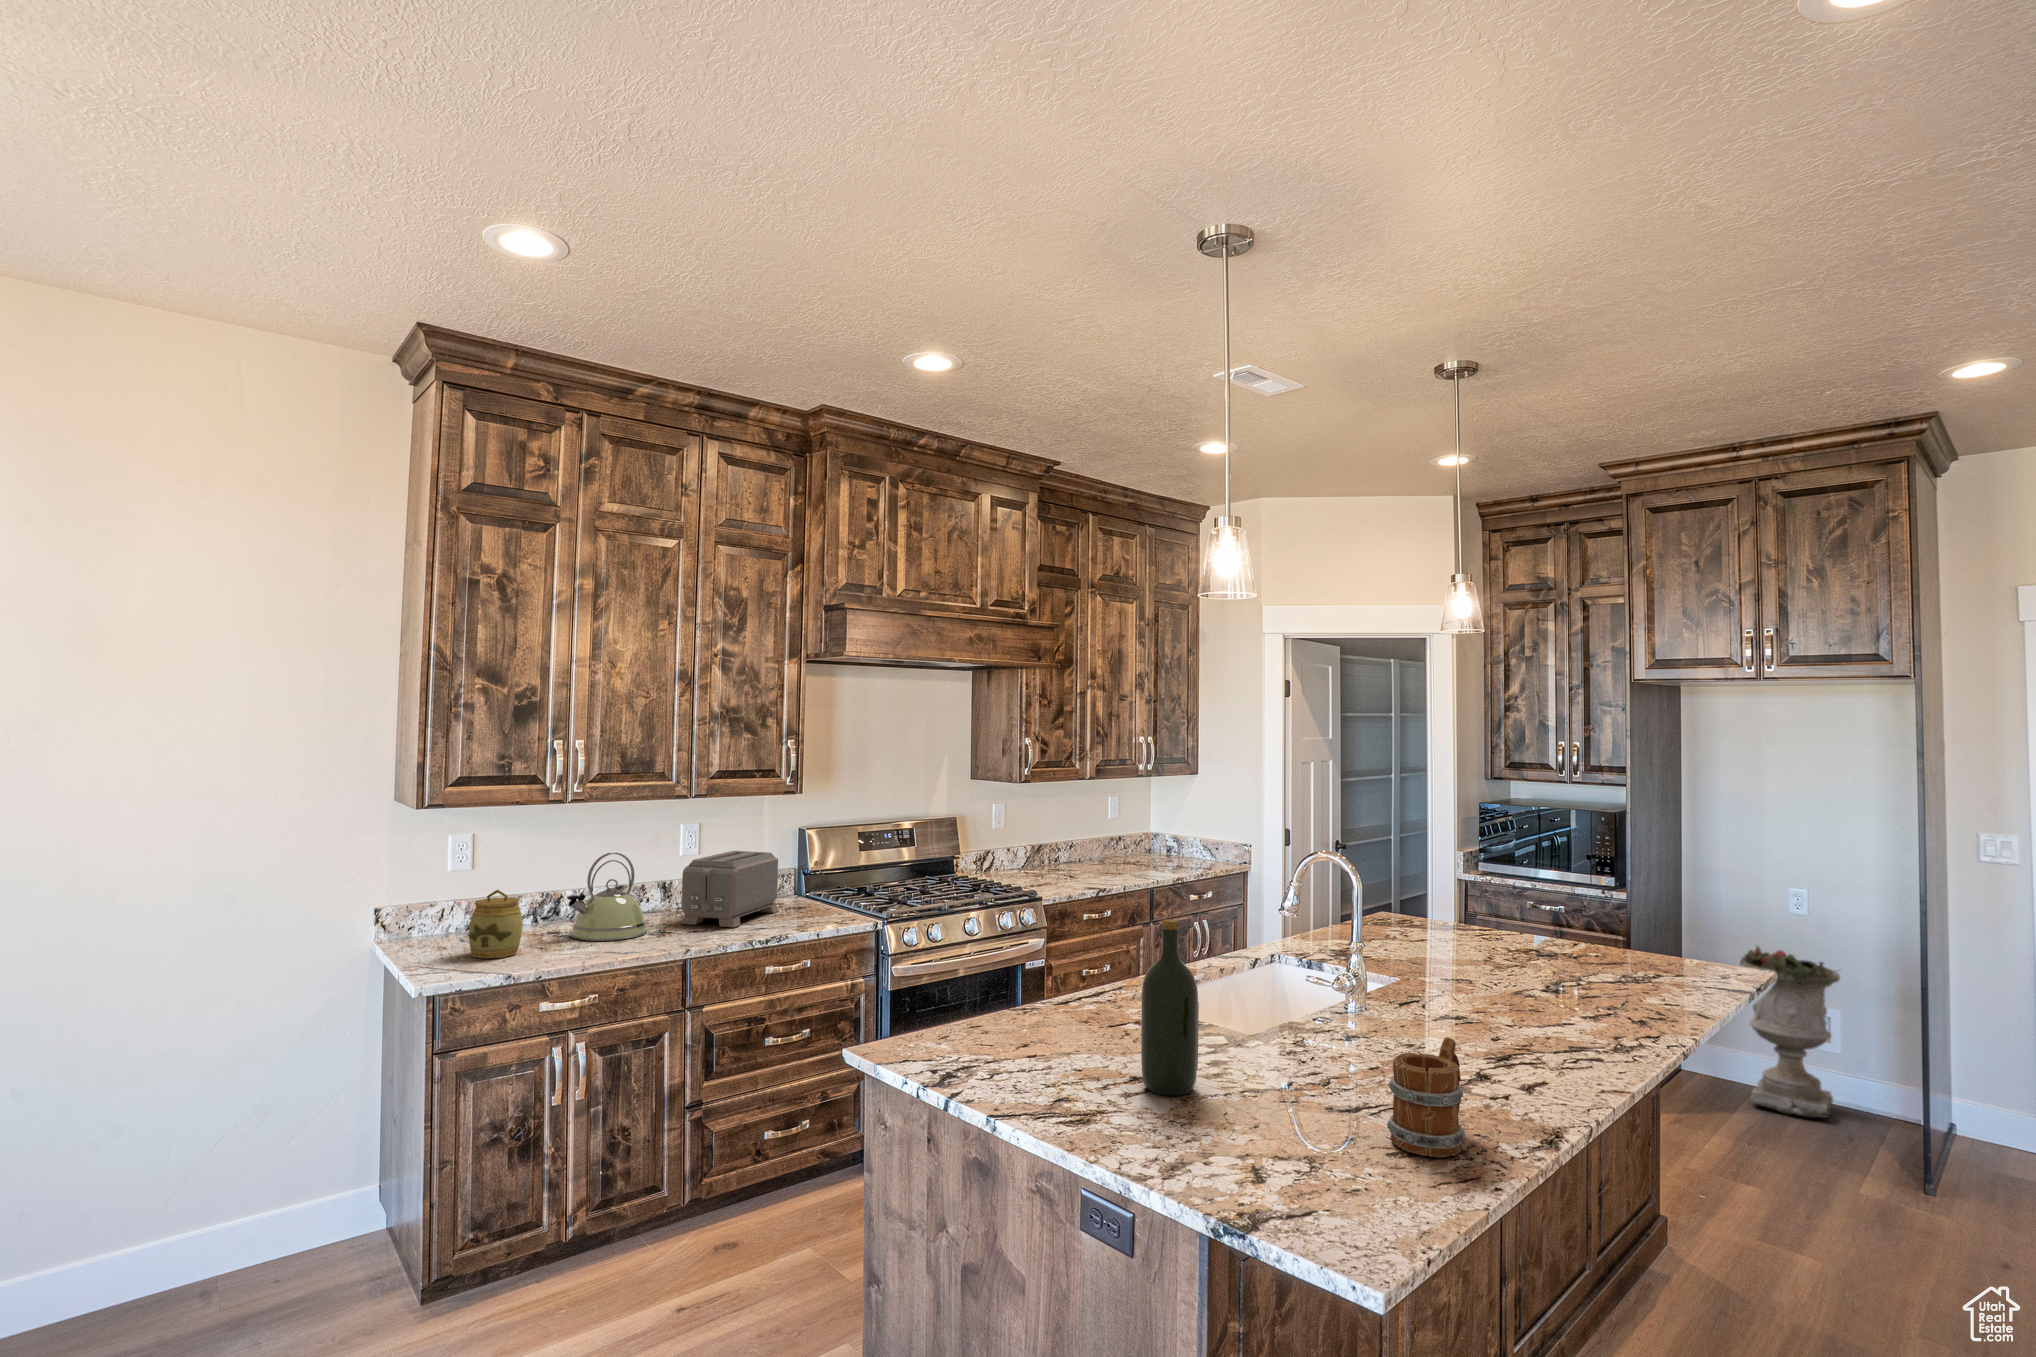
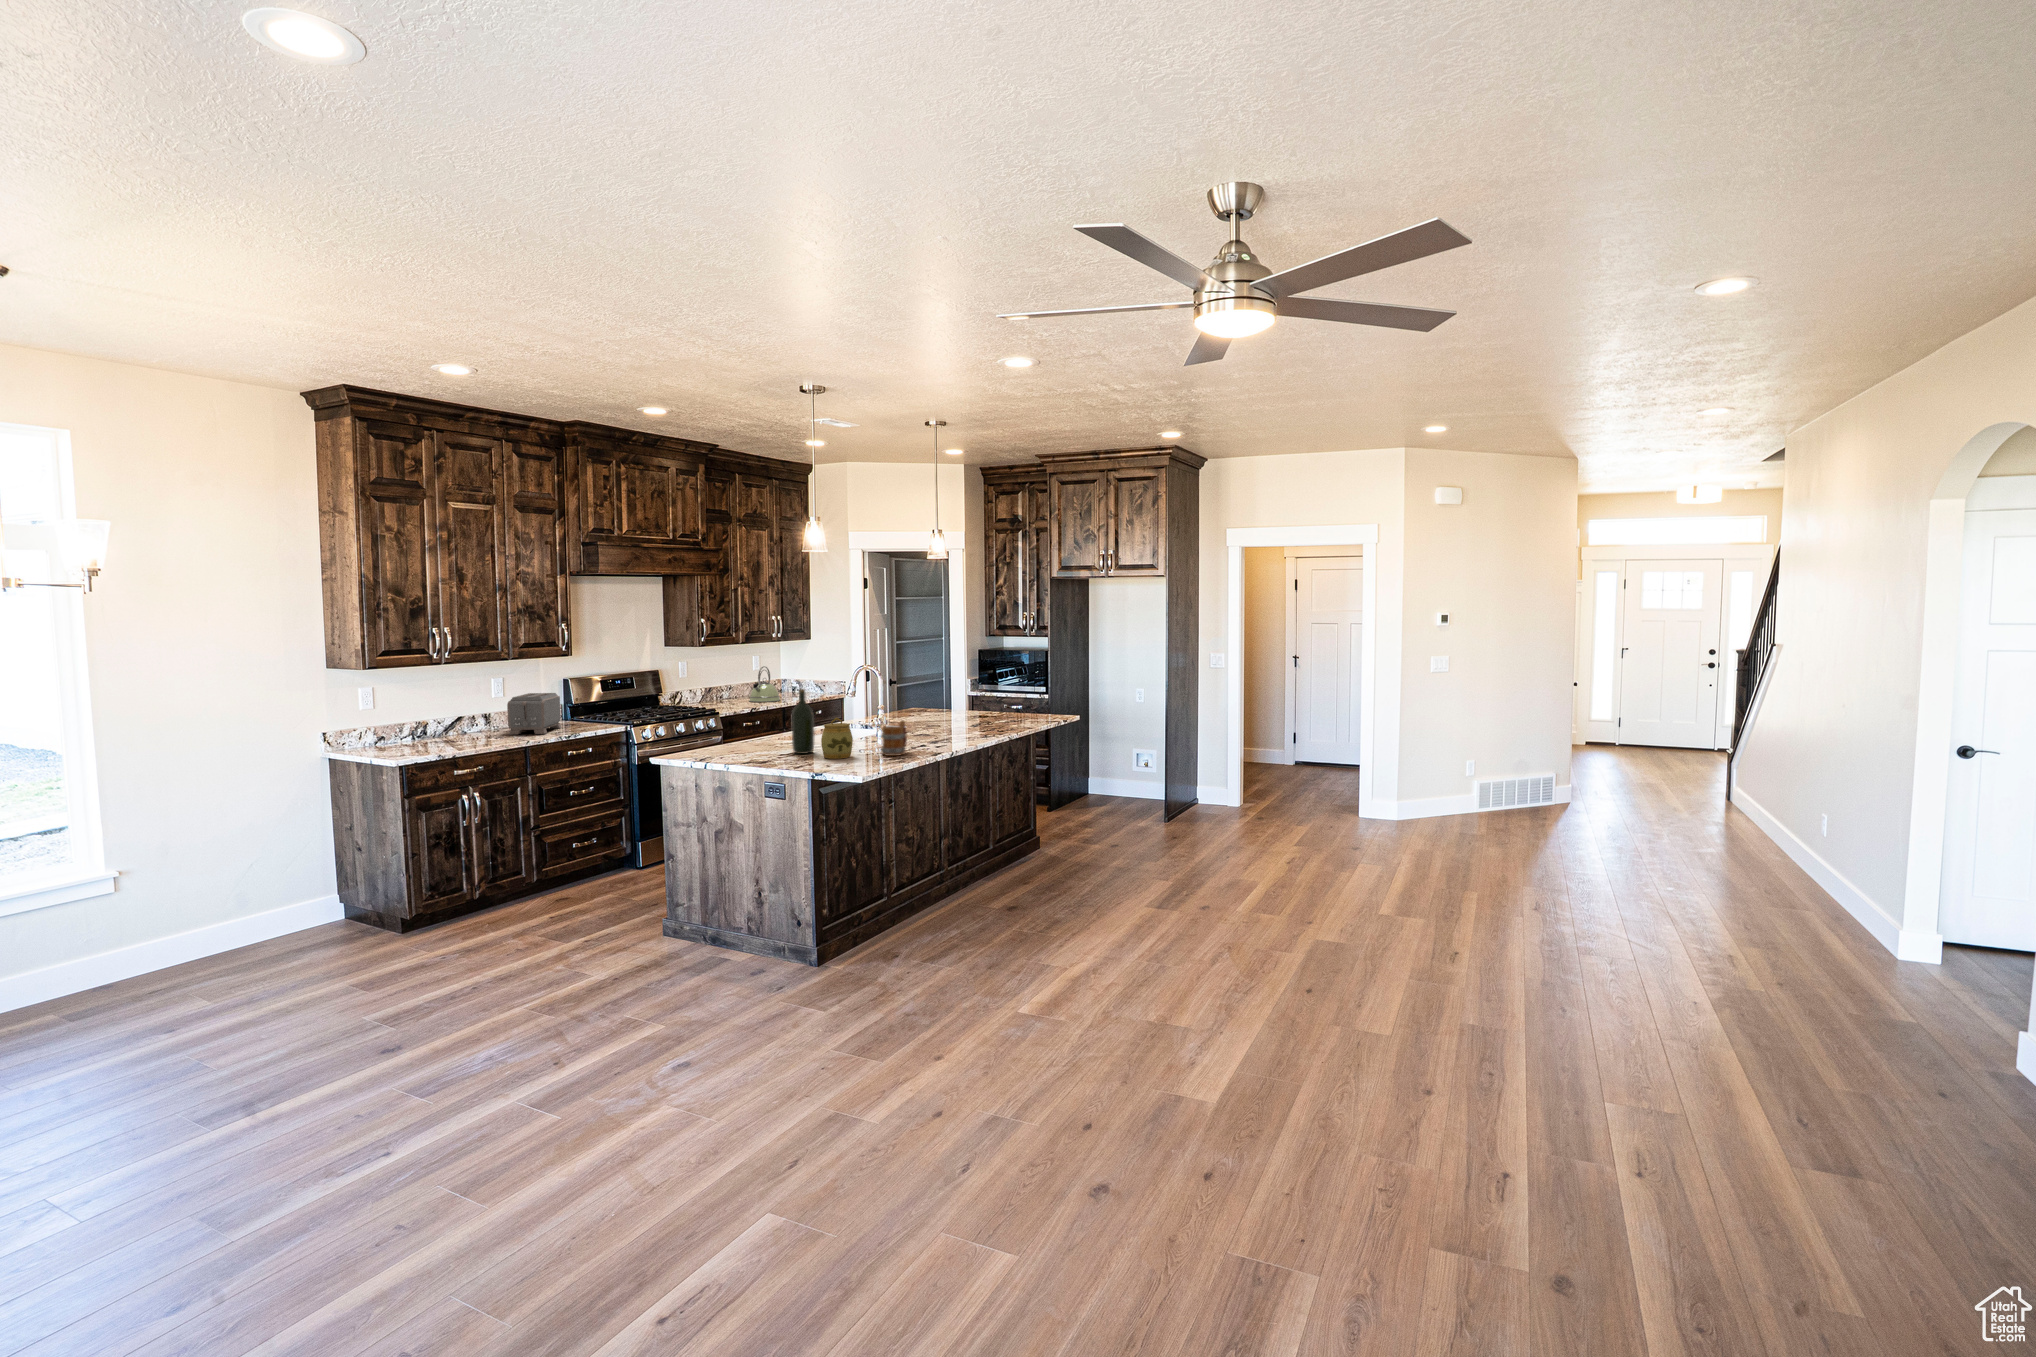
kettle: present [567,852,647,941] -> present [749,666,780,702]
jar: present [469,890,523,959] -> present [821,718,853,759]
planter: present [1740,946,1840,1118] -> none [1109,719,1152,804]

